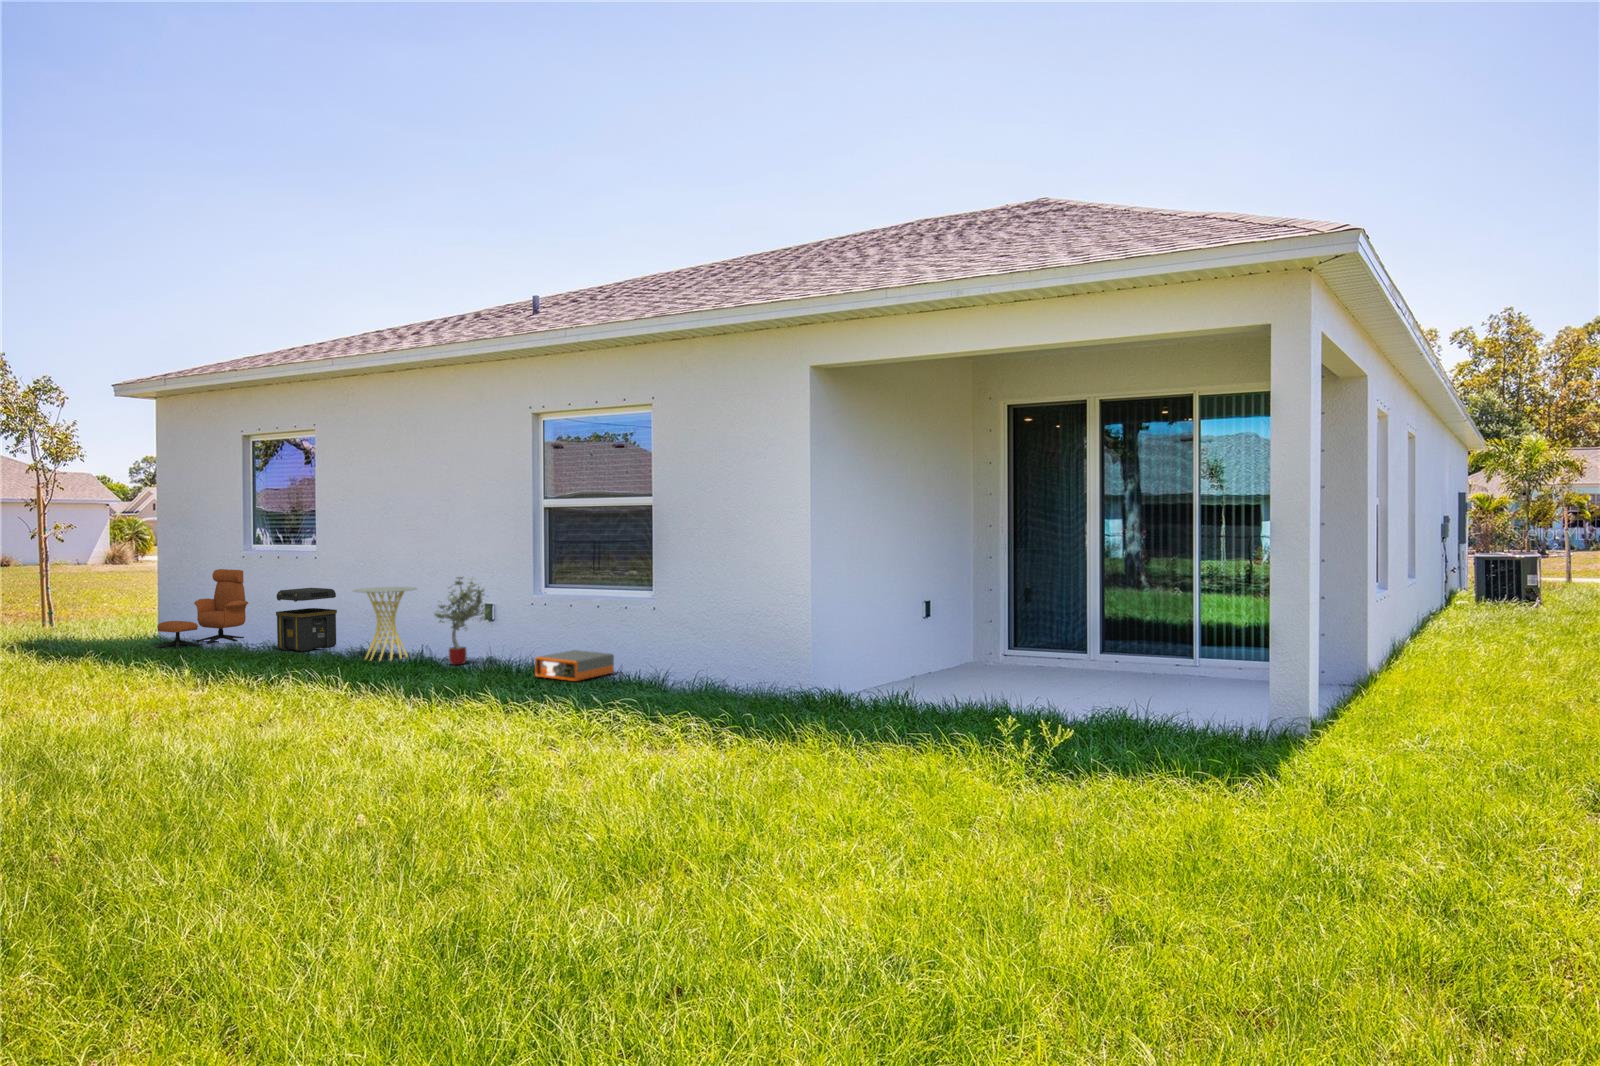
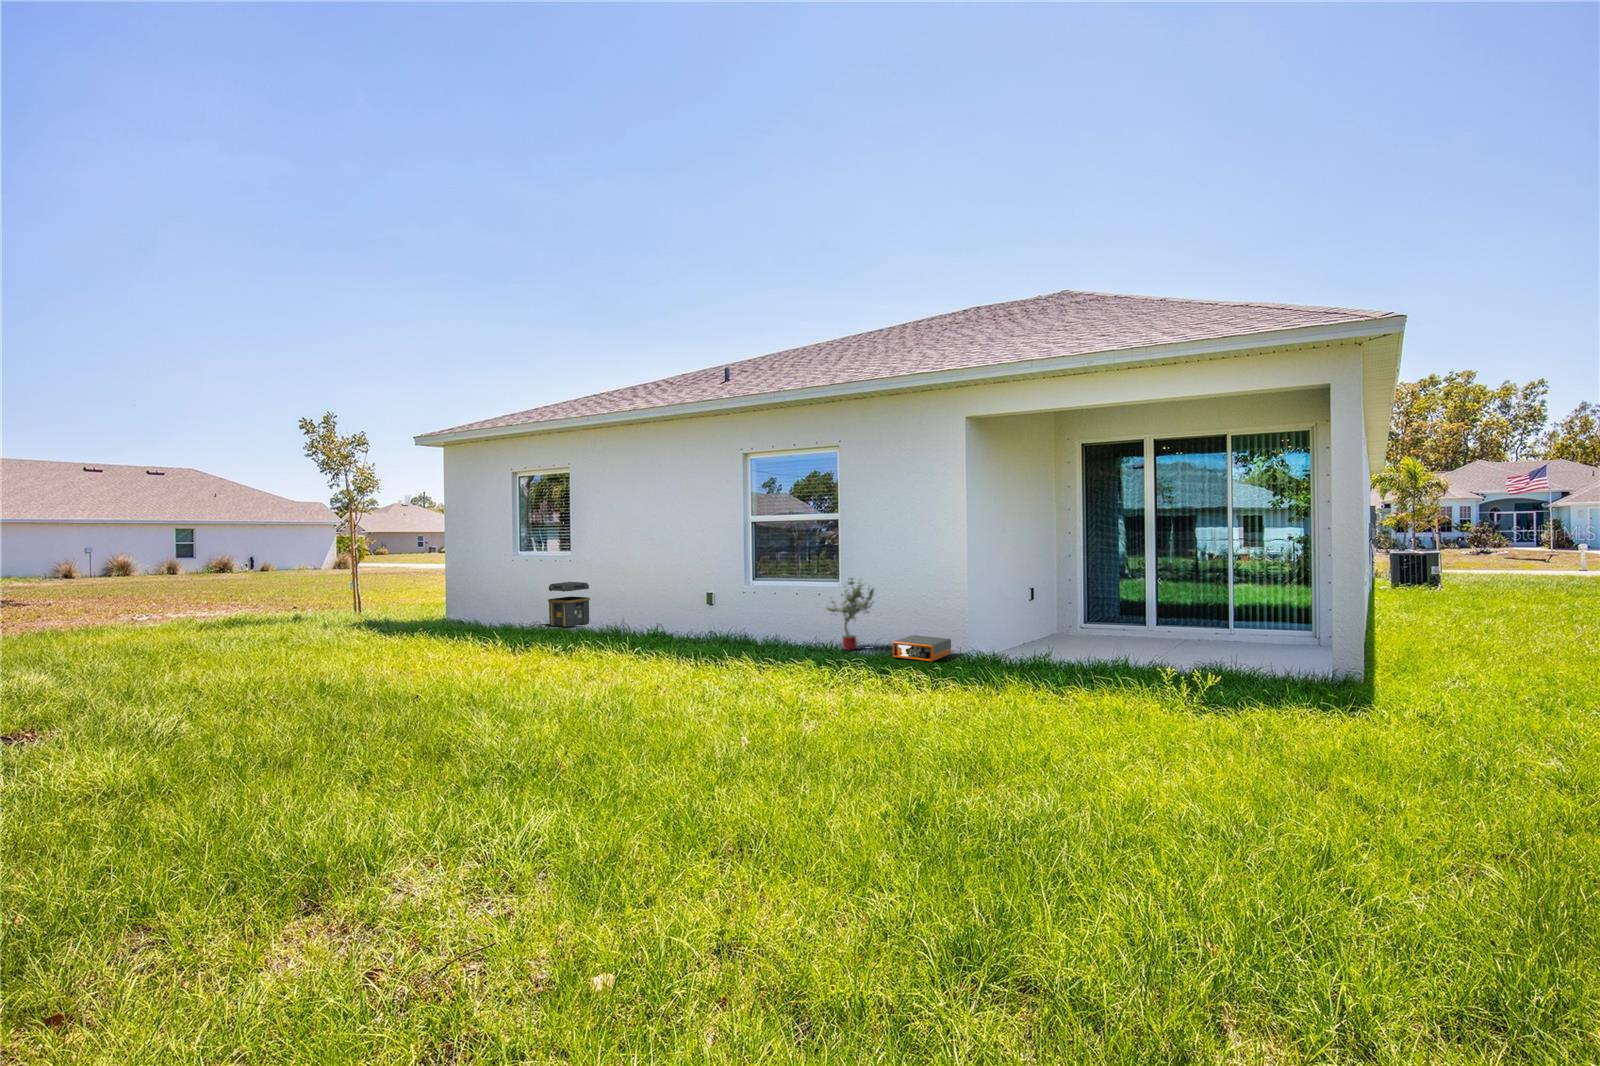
lounge chair: present [155,569,248,649] -> none [461,569,522,626]
potted tree: present [434,577,488,665] -> present [826,578,874,651]
side table: present [354,587,416,660] -> none [610,581,654,634]
storage box: present [535,650,614,681] -> present [893,635,951,662]

